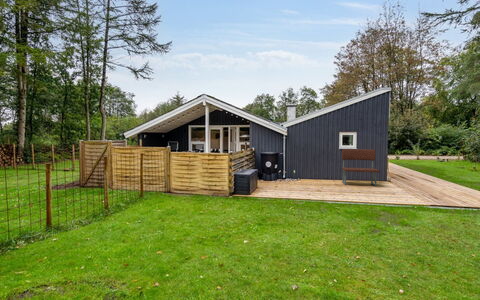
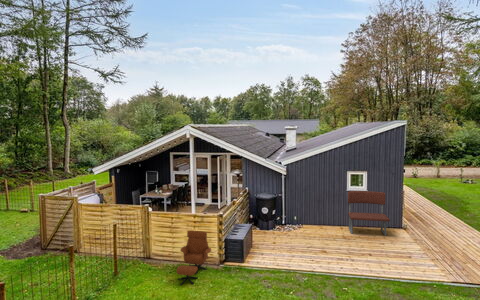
lounge chair: none [191,165,222,205] -> present [177,231,211,285]

